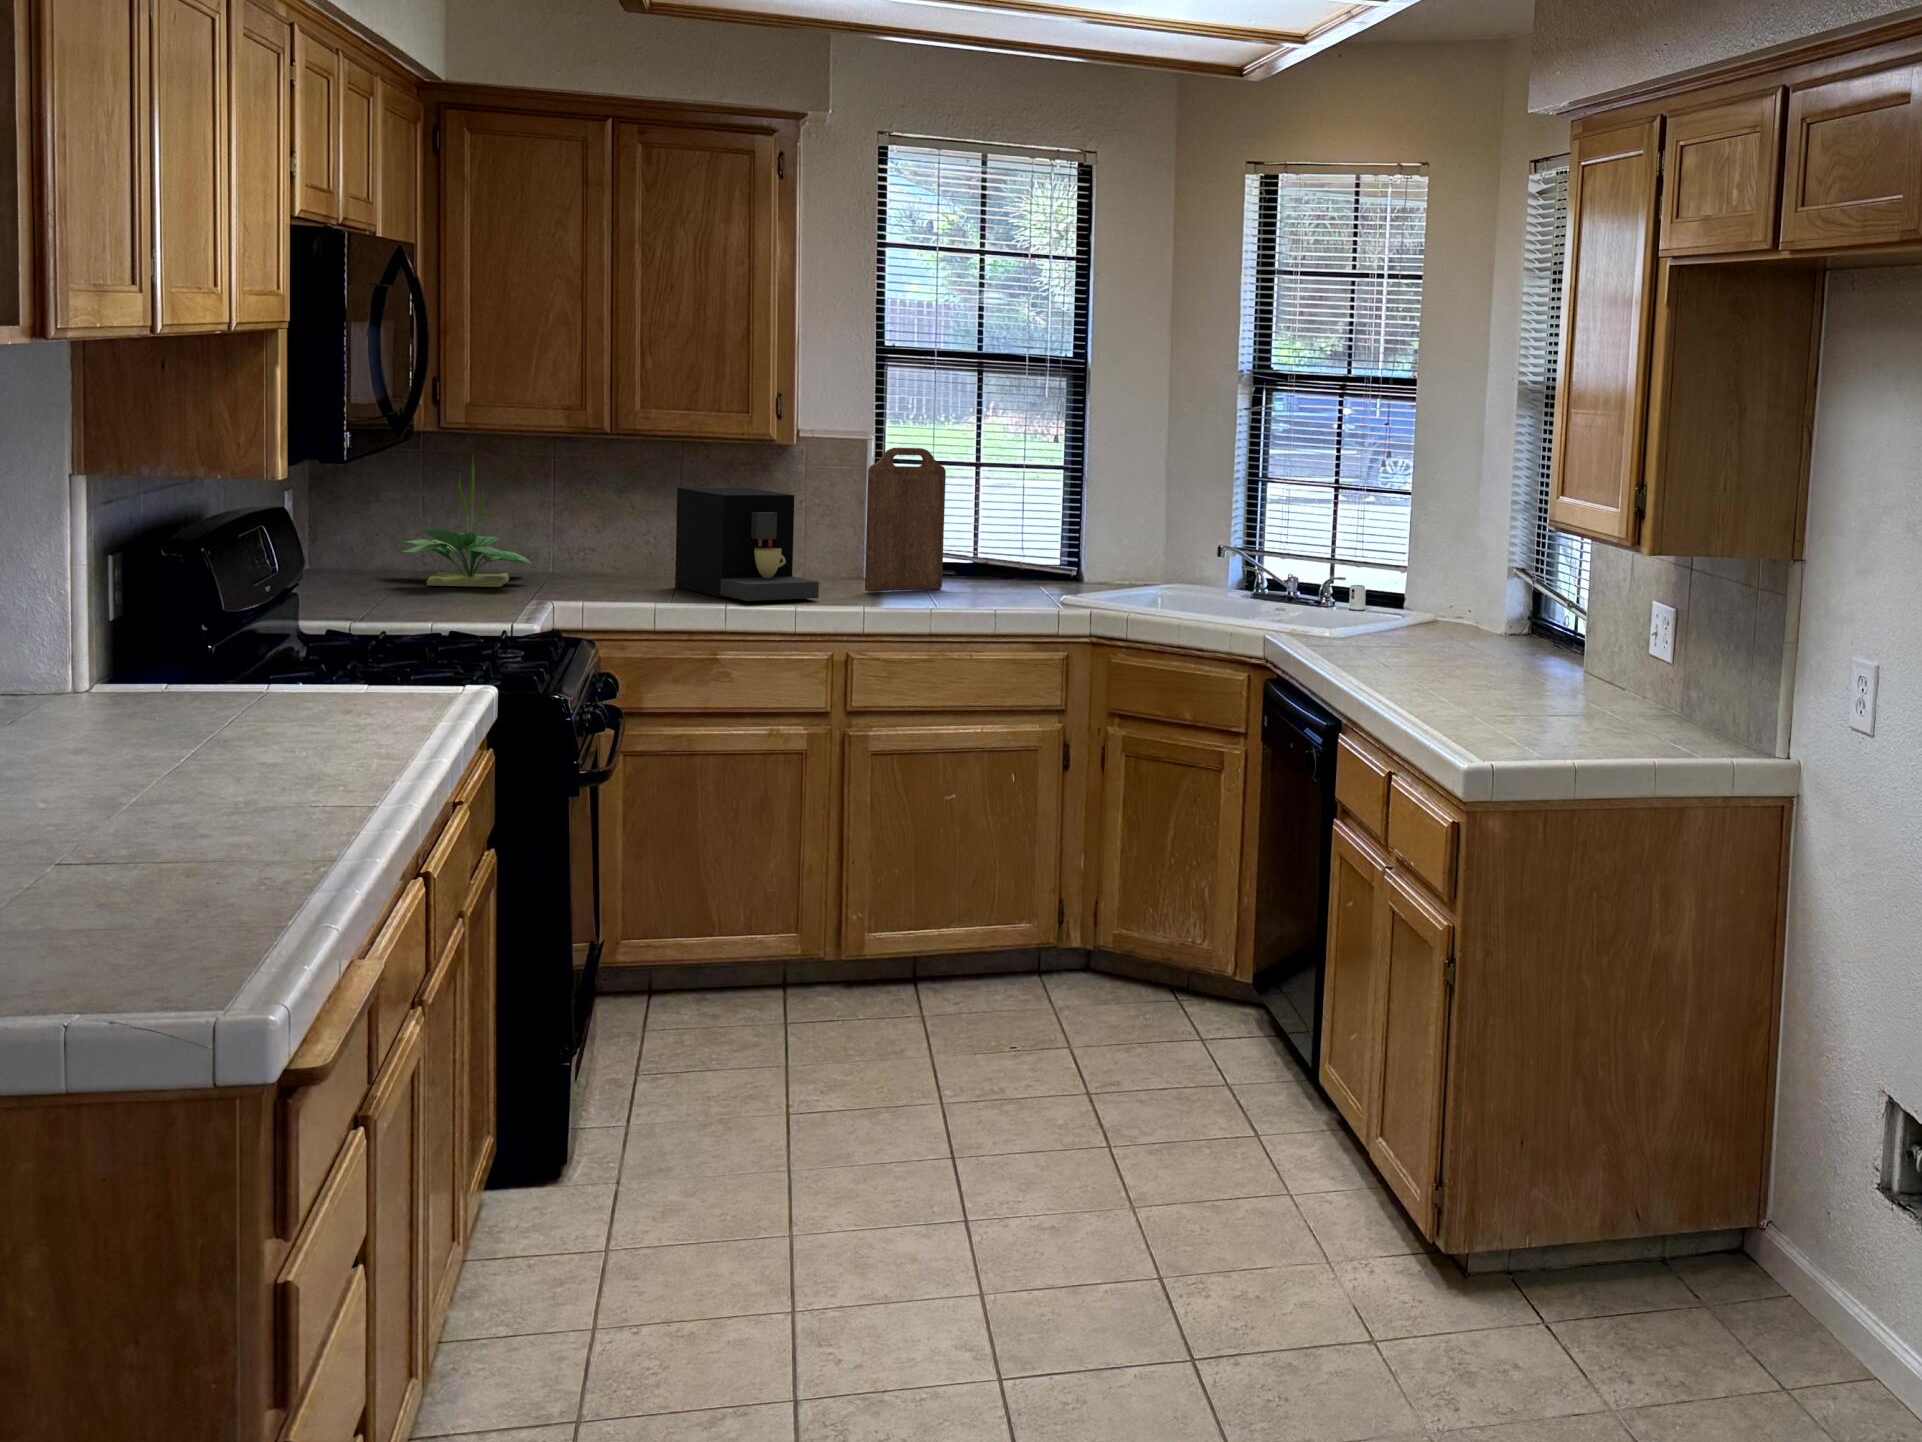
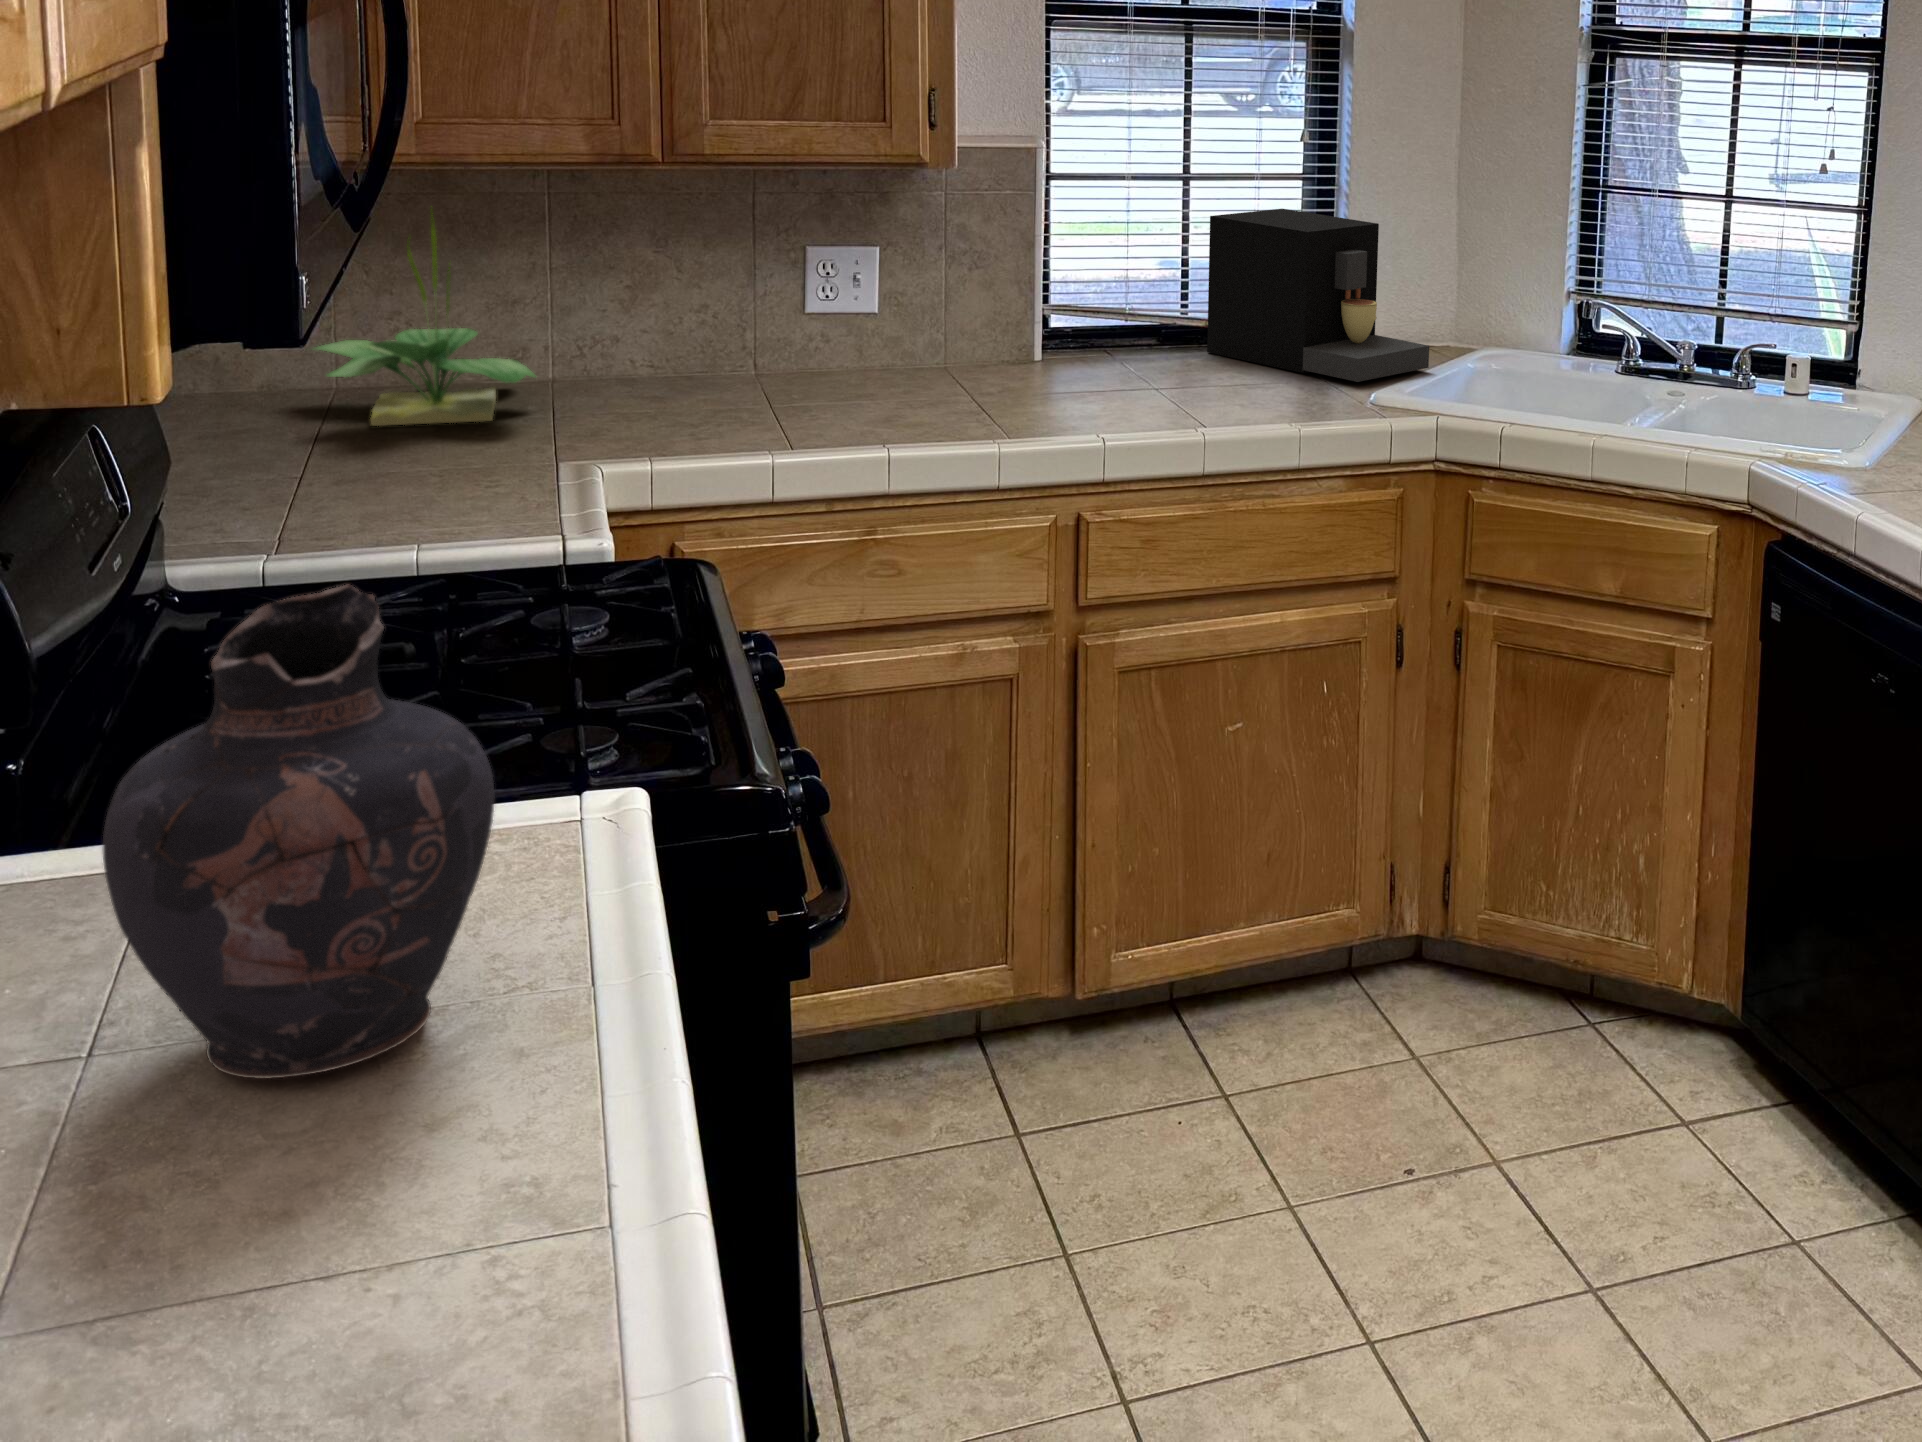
cutting board: present [865,448,946,592] -> none [1059,164,1166,392]
coffee maker: present [675,488,819,601] -> present [1207,209,1429,382]
vase: none [226,532,397,732] -> present [103,585,495,1079]

